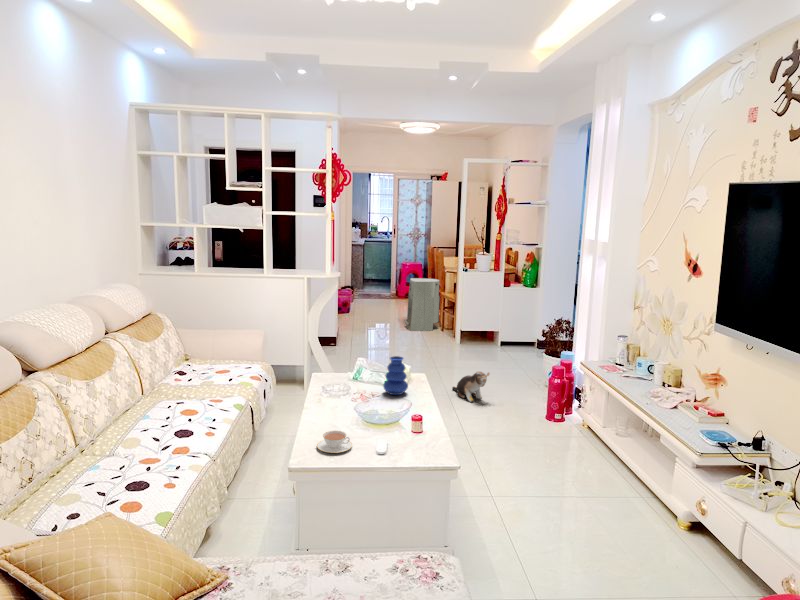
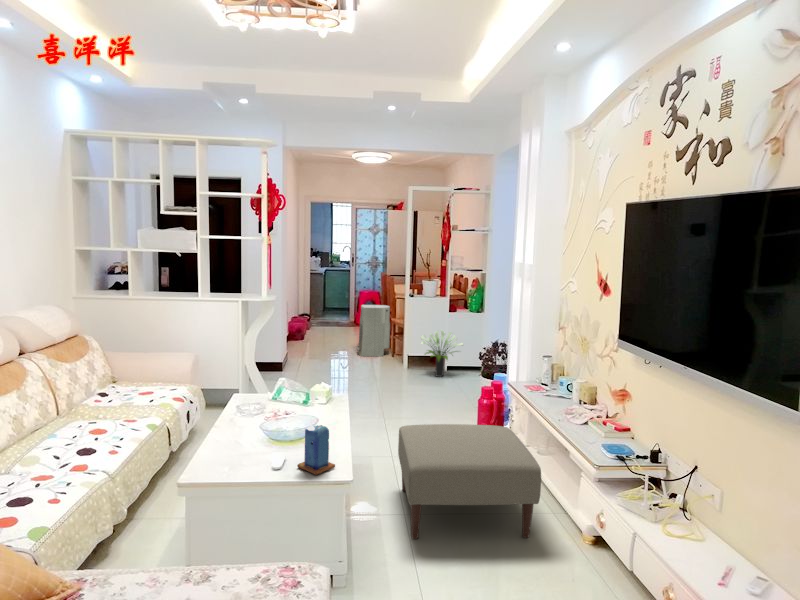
potted plant: none [475,305,519,353] -> present [421,330,463,377]
vase: present [384,356,408,395] -> none [299,374,324,413]
plush toy: present [452,371,489,402] -> none [390,393,423,424]
ottoman: none [479,407,637,522] -> present [398,424,541,539]
candle: none [401,408,438,461] -> present [297,422,335,475]
teacup: present [317,431,352,453] -> none [213,446,250,468]

